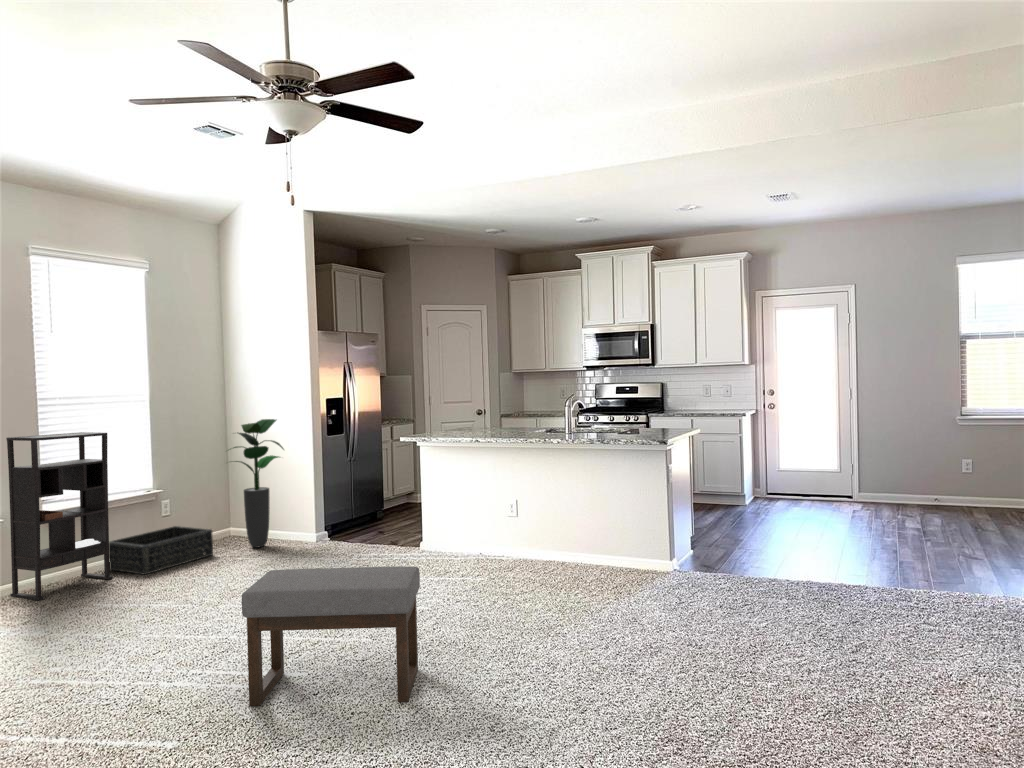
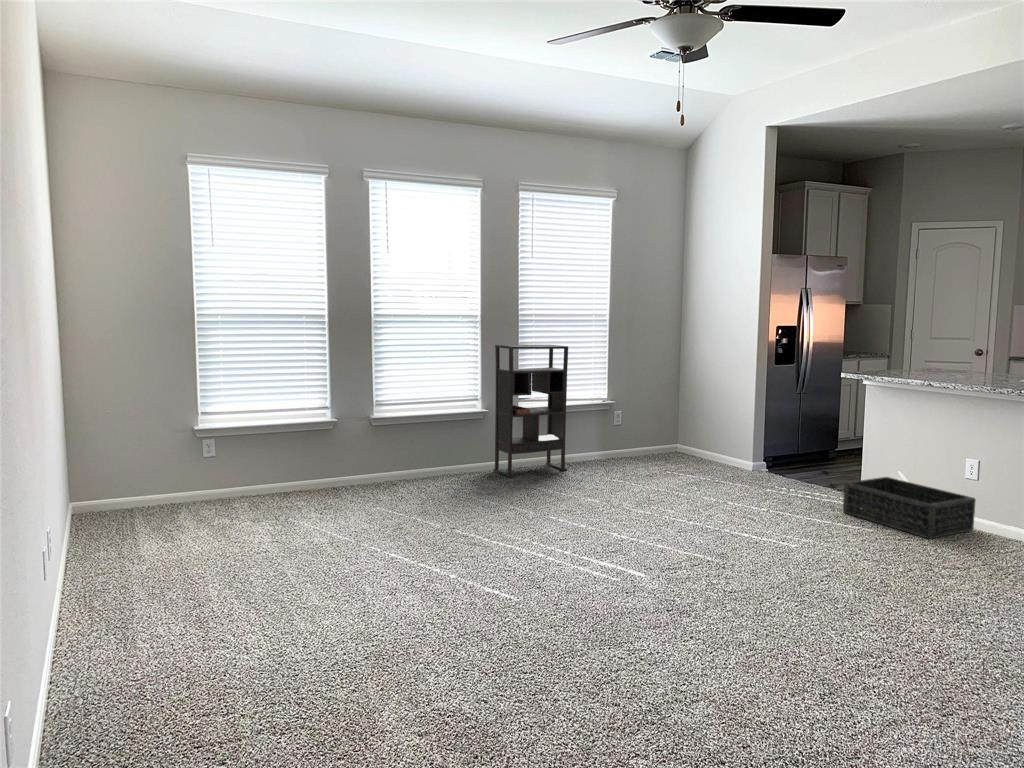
potted plant: present [234,419,284,548] -> none [669,344,727,466]
basket: present [109,526,213,575] -> present [843,477,975,539]
ottoman: present [242,566,420,706] -> none [607,486,789,643]

